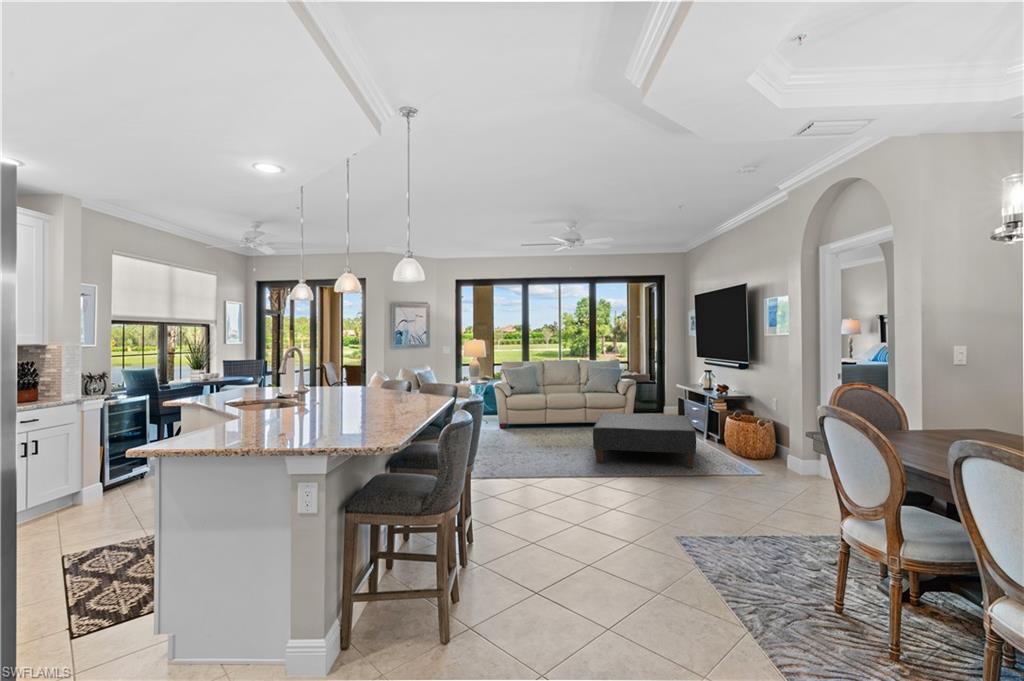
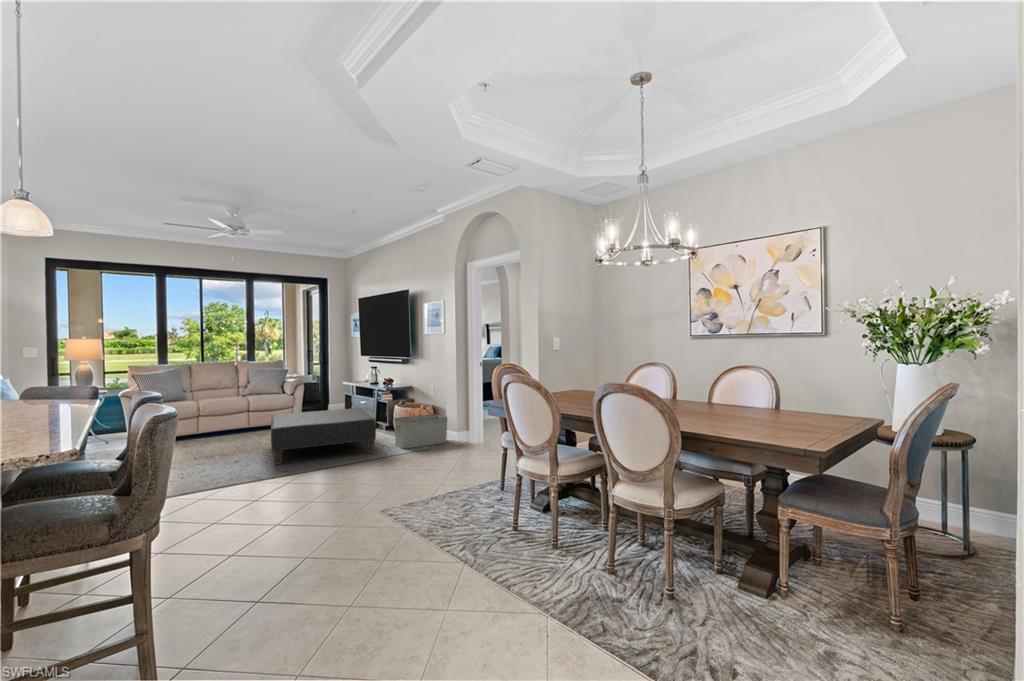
storage bin: none [721,432,789,470] -> present [394,414,447,449]

